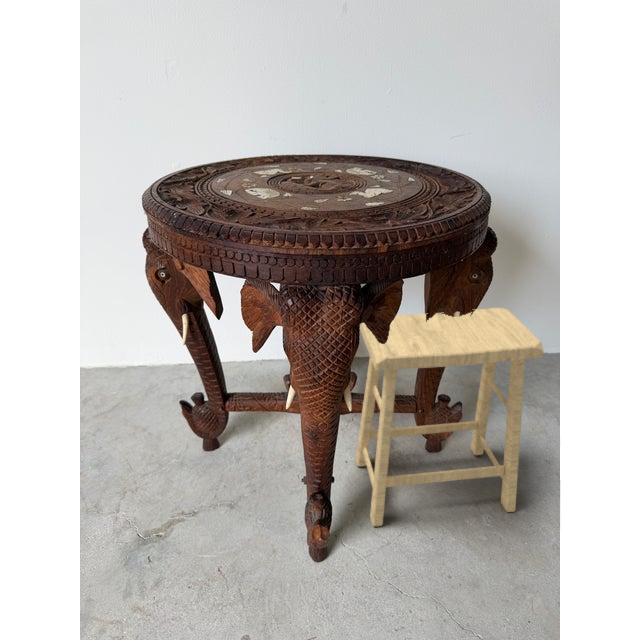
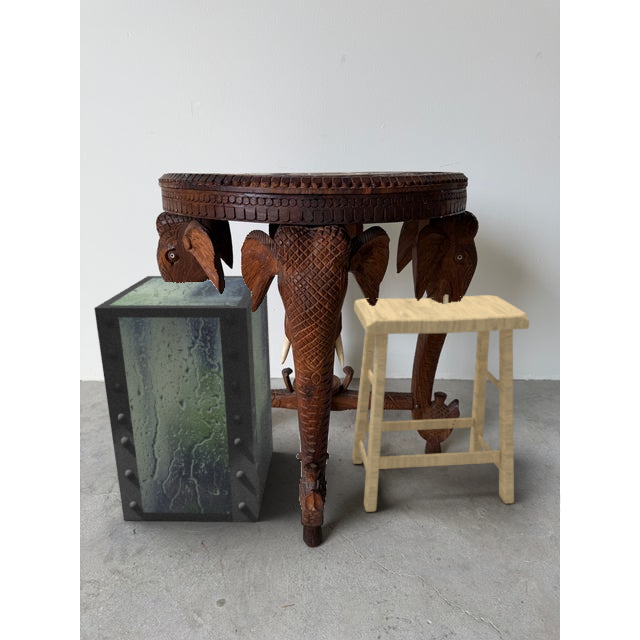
storage box: none [86,290,277,544] -> present [94,276,273,522]

